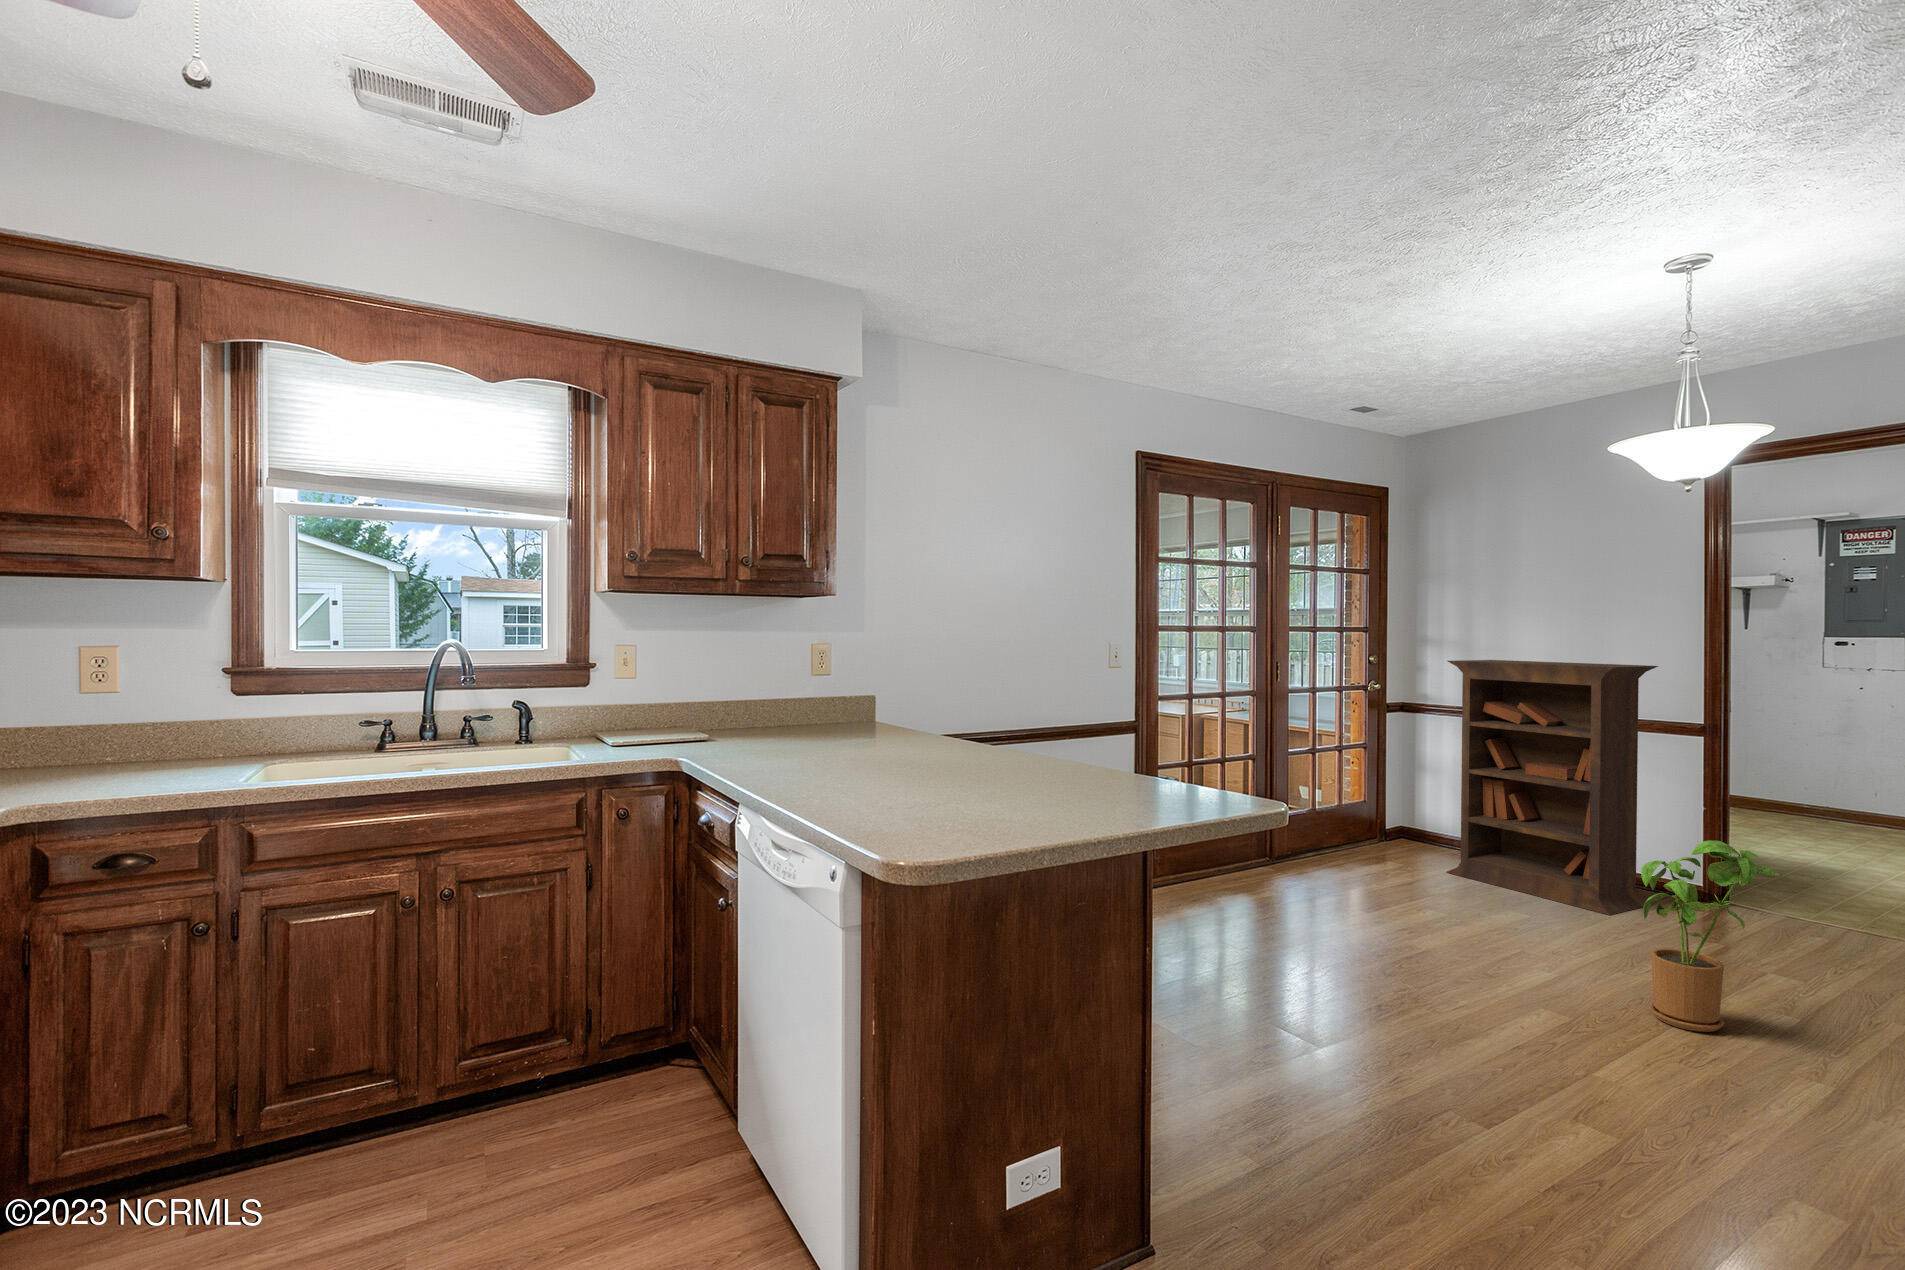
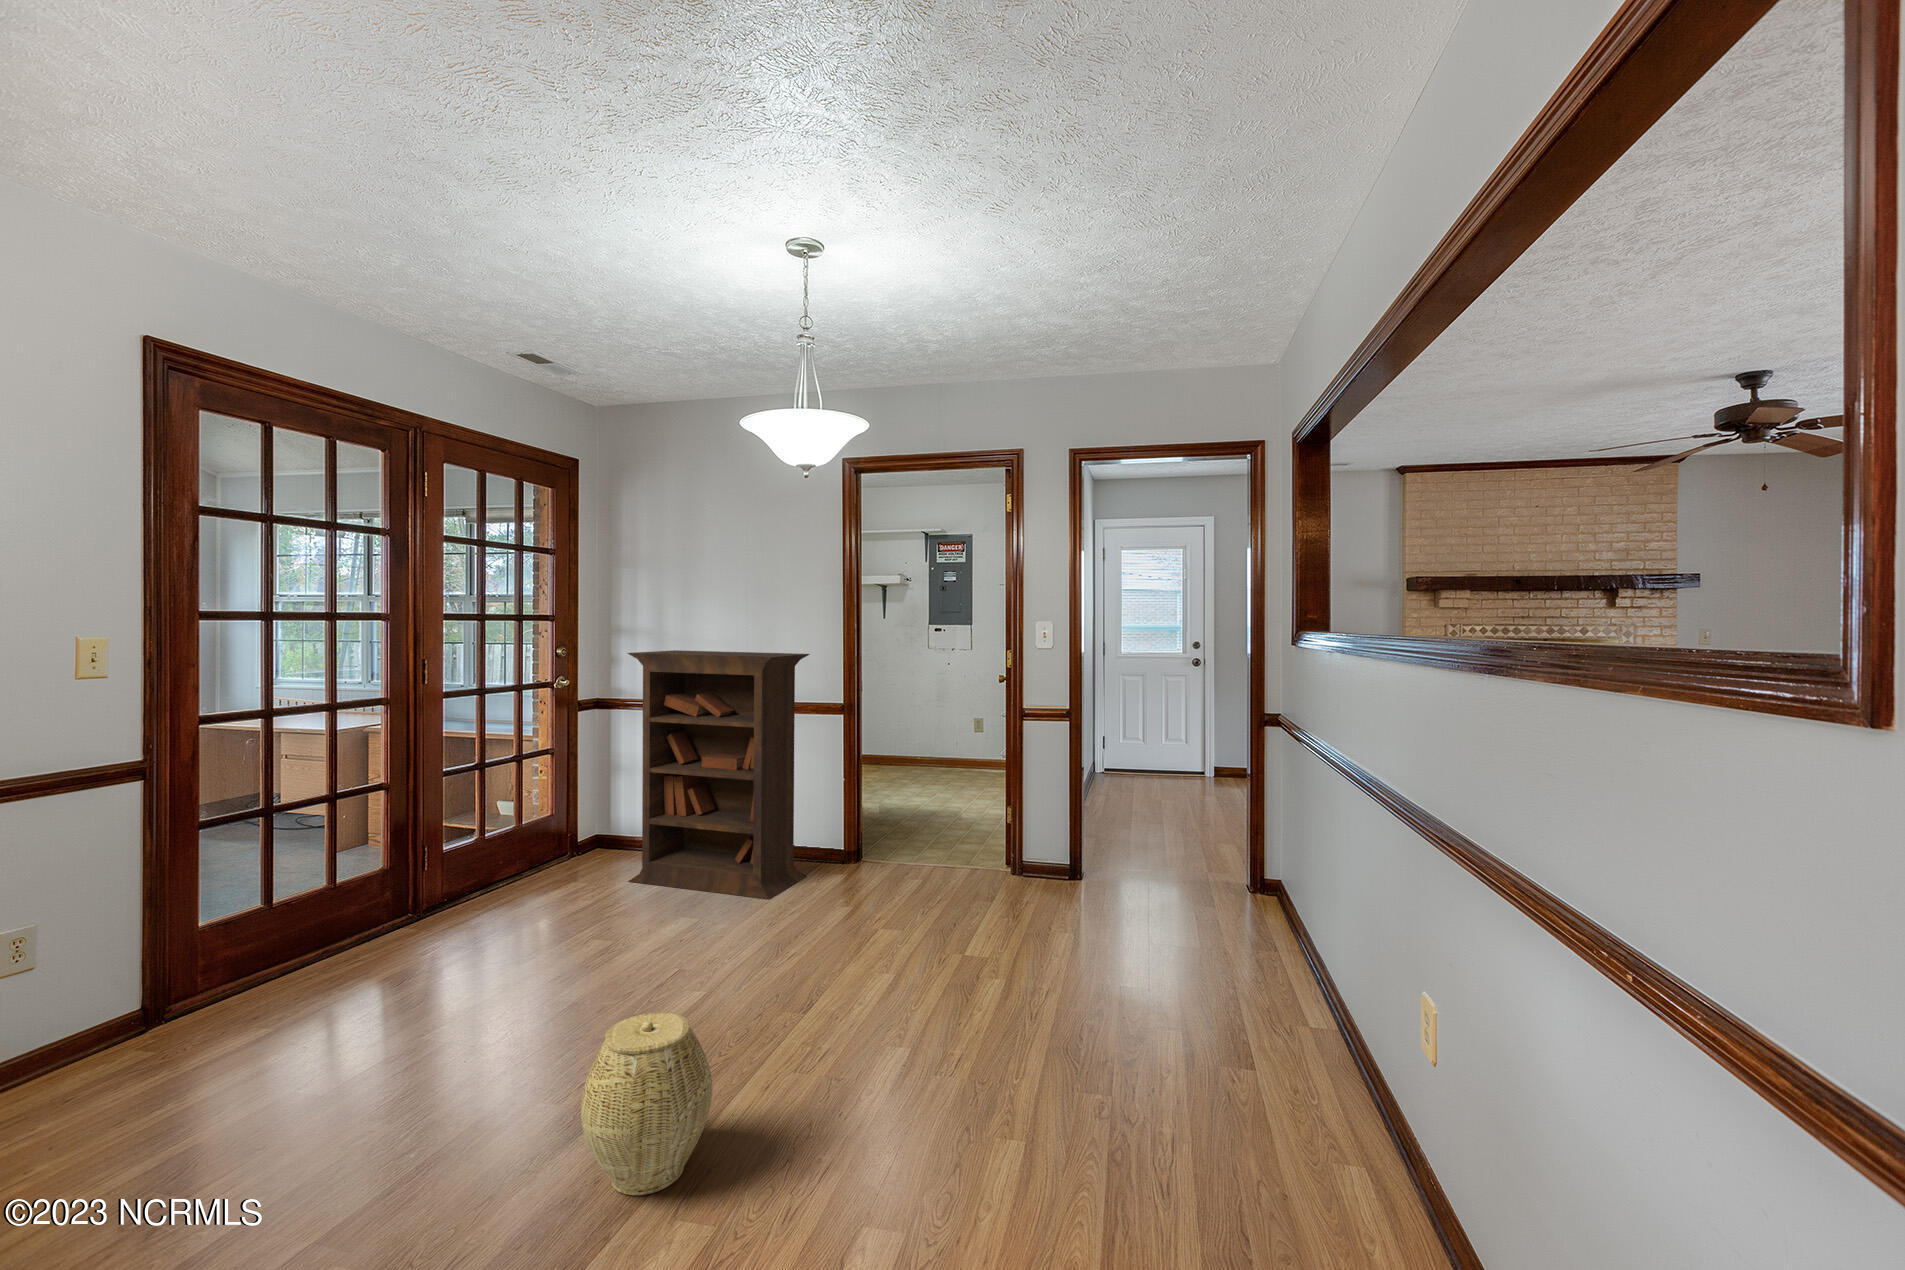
house plant: present [1641,840,1782,1032] -> none [774,833,883,1031]
woven basket: none [1481,947,1600,1089] -> present [581,1012,712,1195]

